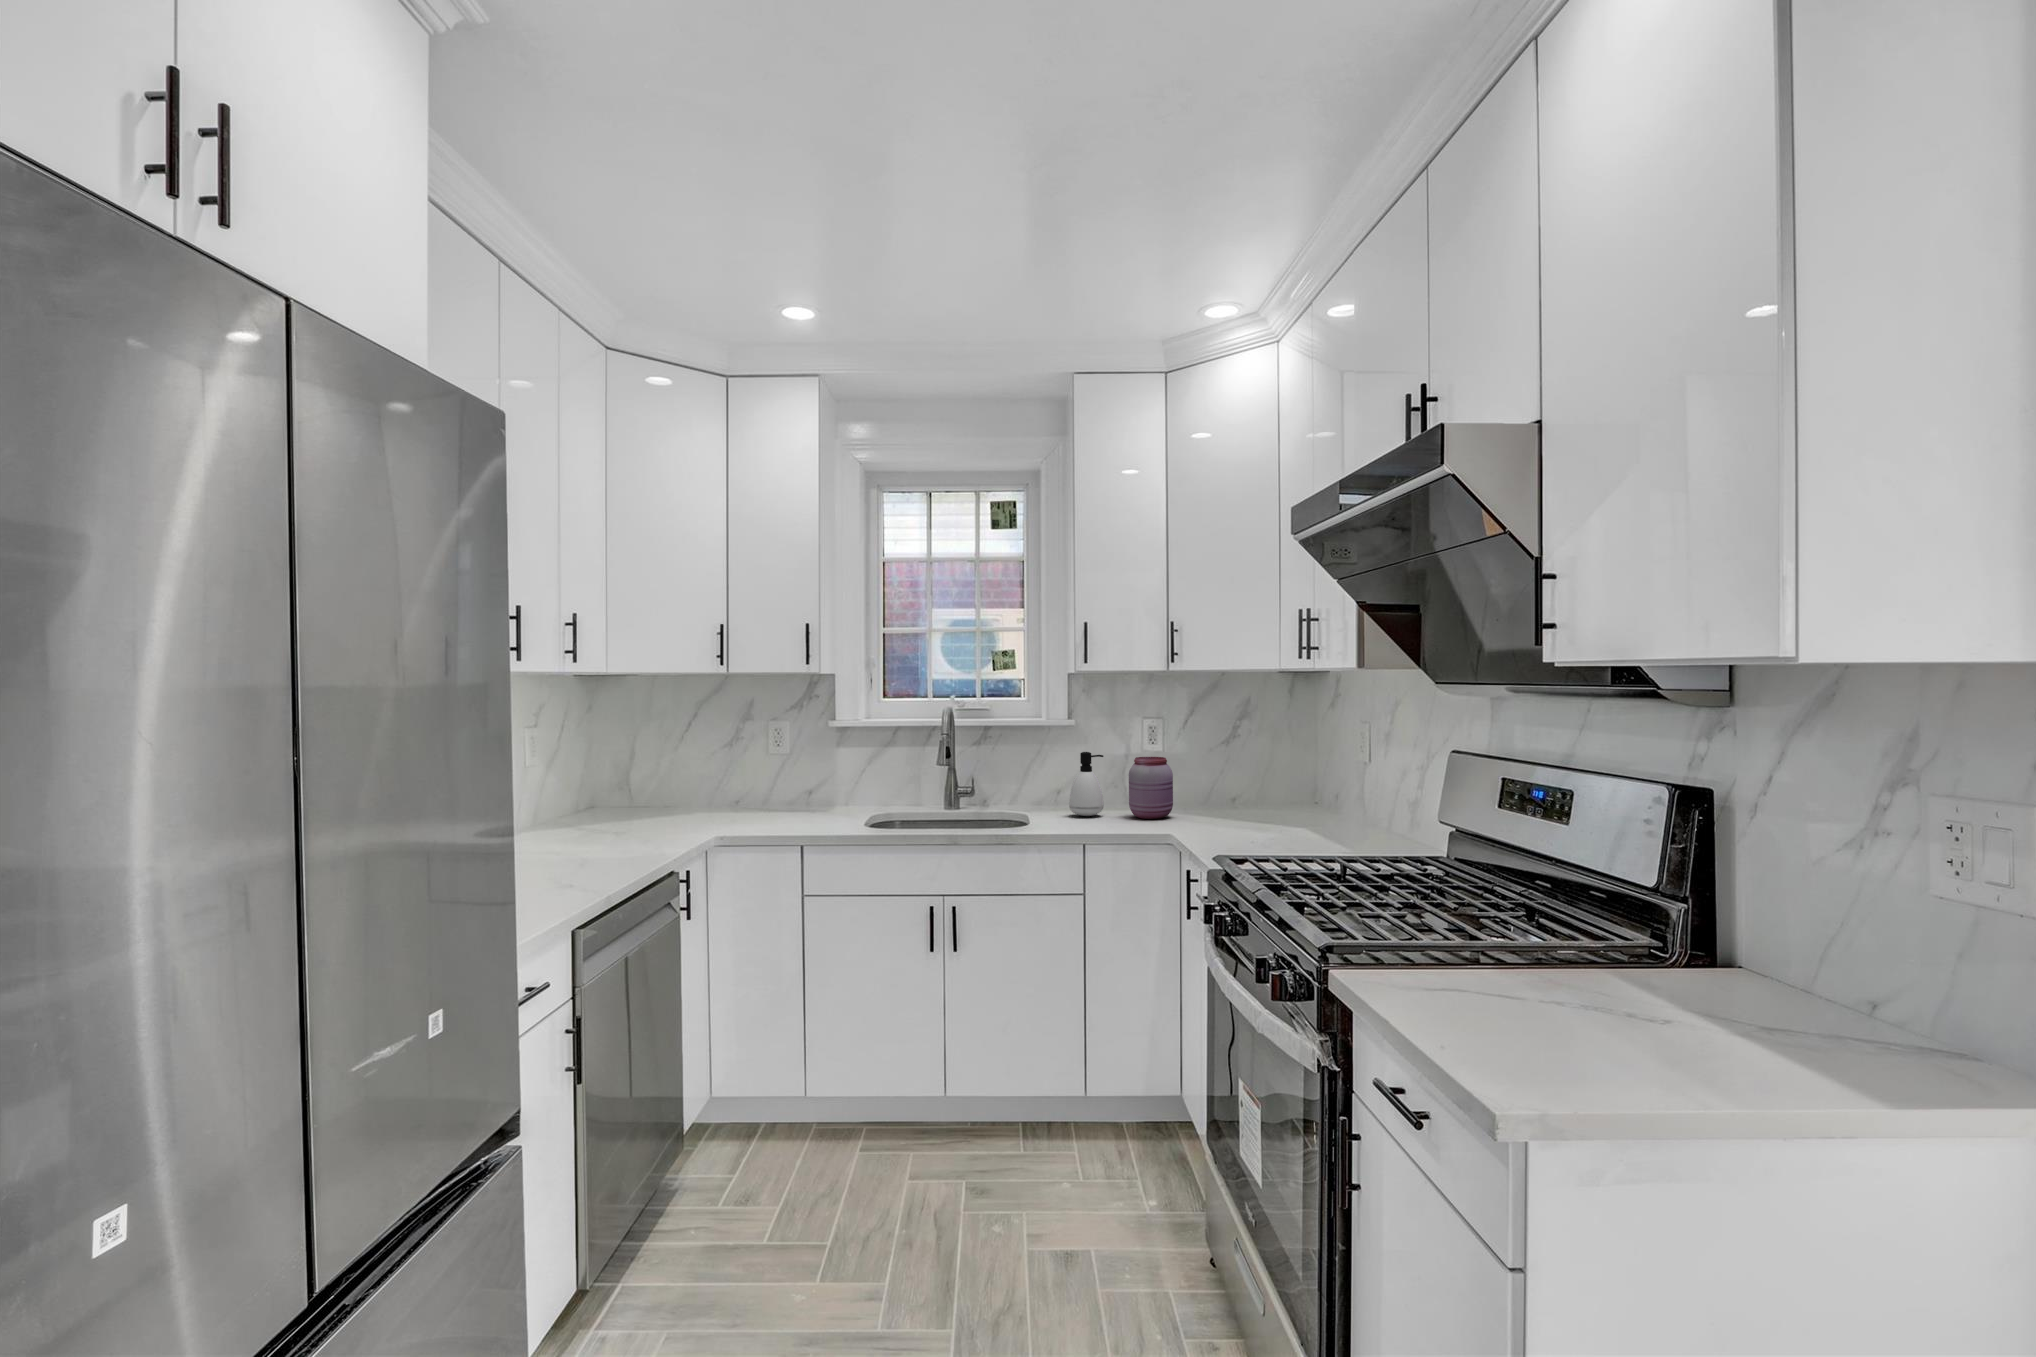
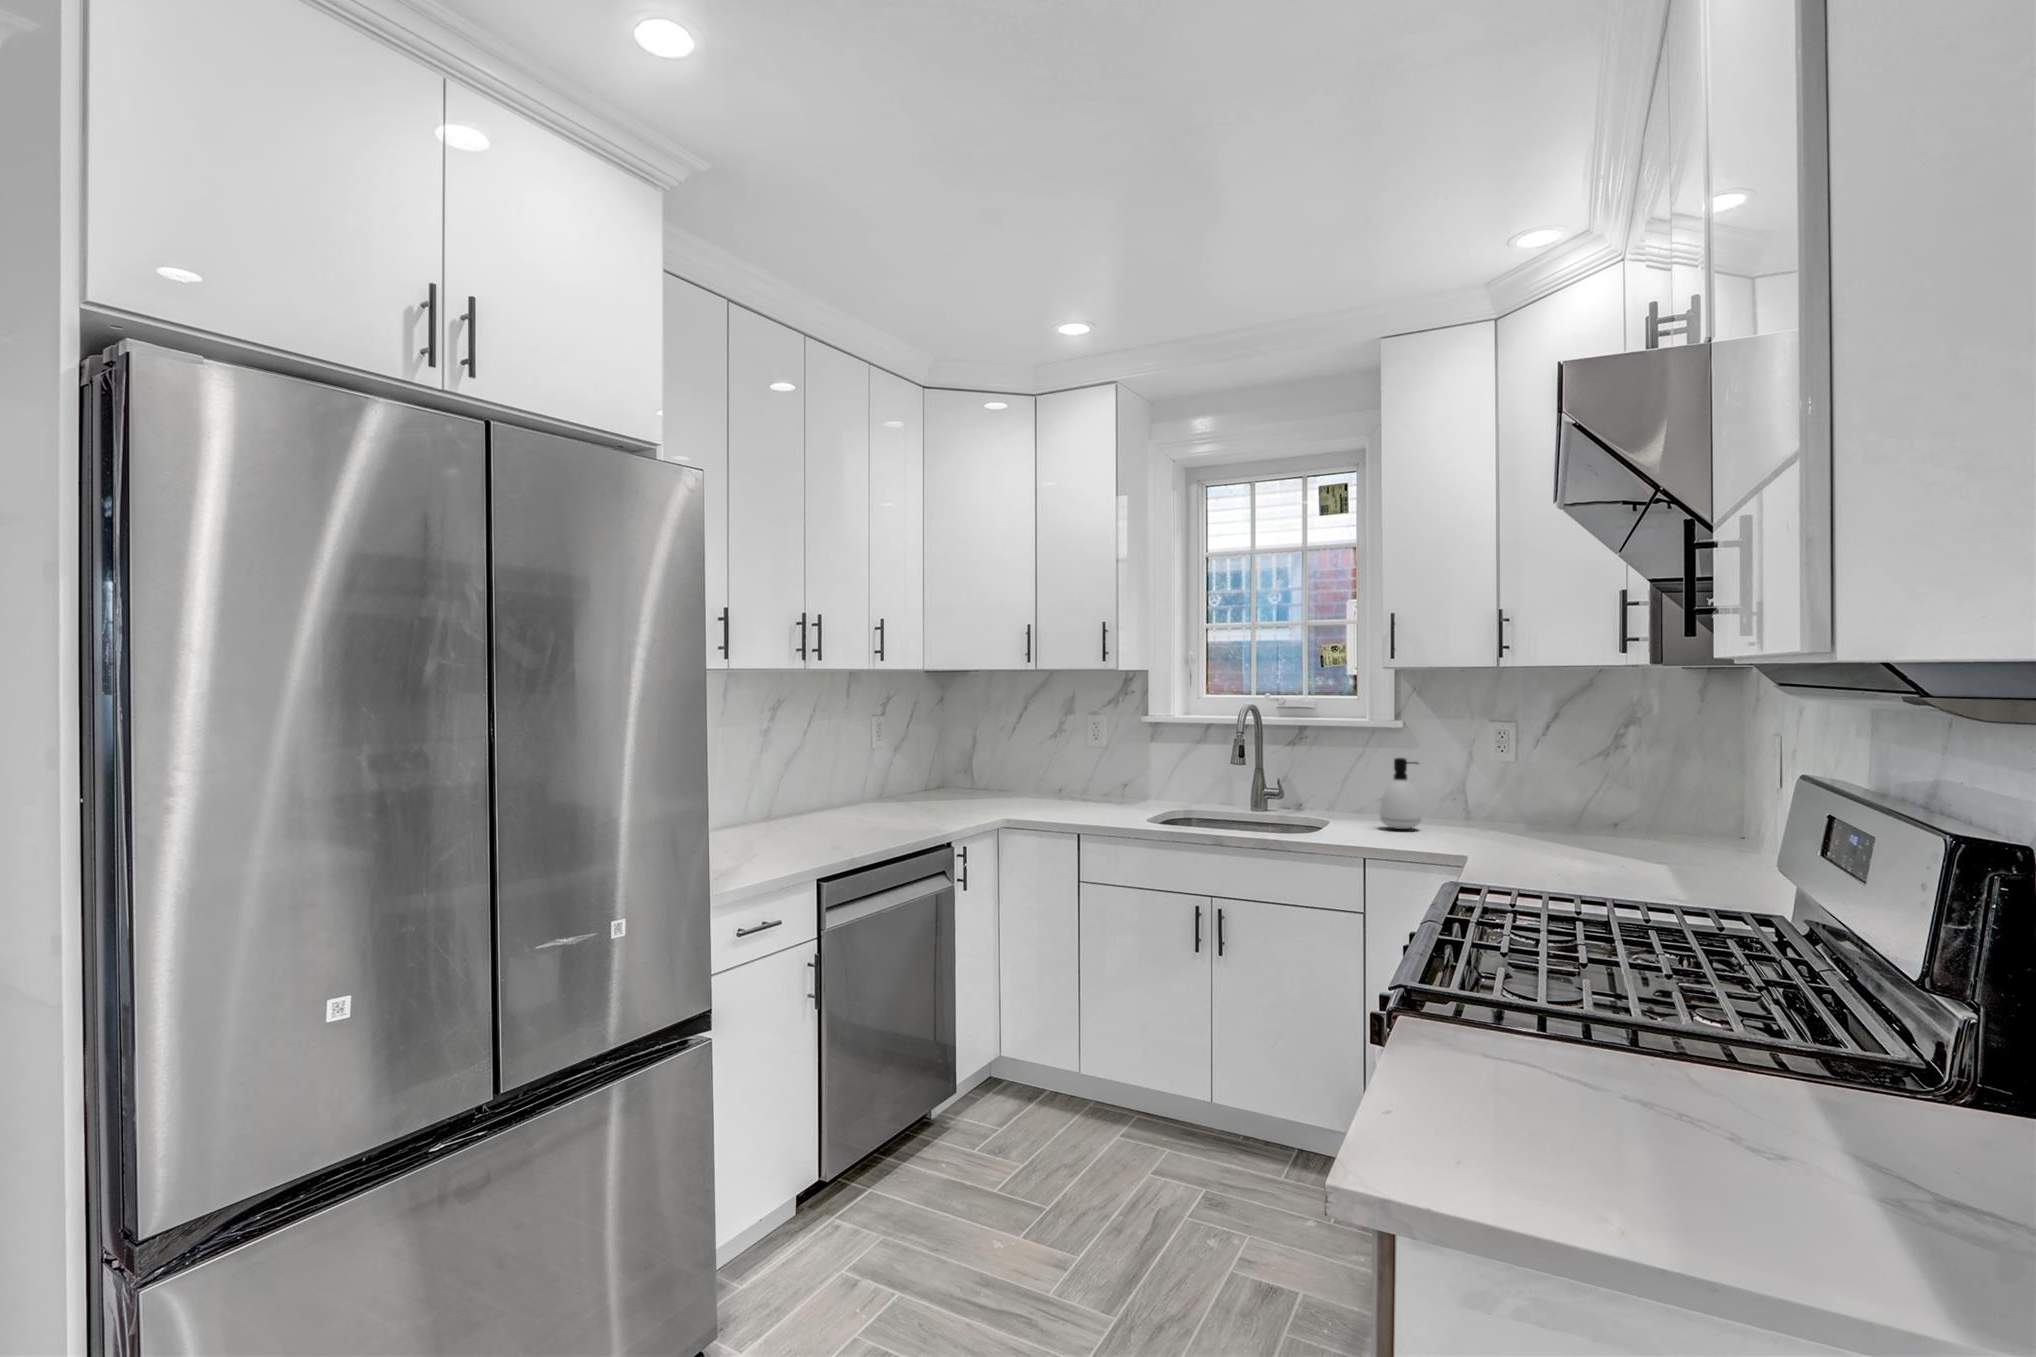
jar: present [1129,757,1173,819] -> none [1447,767,1502,838]

